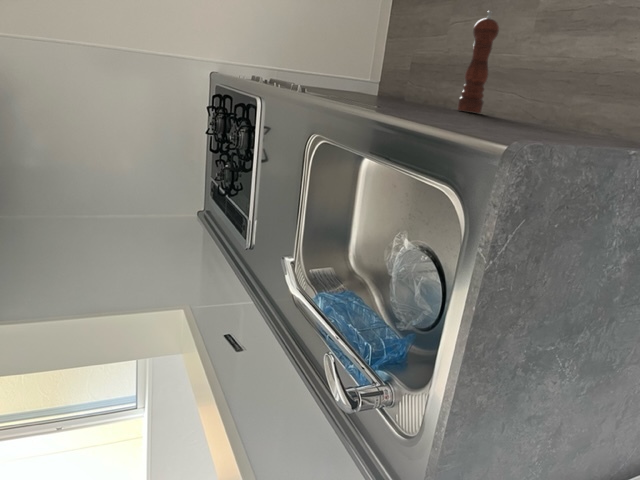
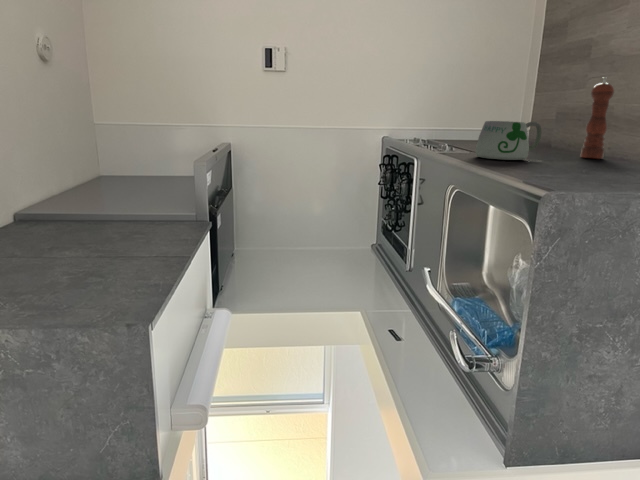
mug: none [344,48,431,109] -> present [476,121,541,160]

